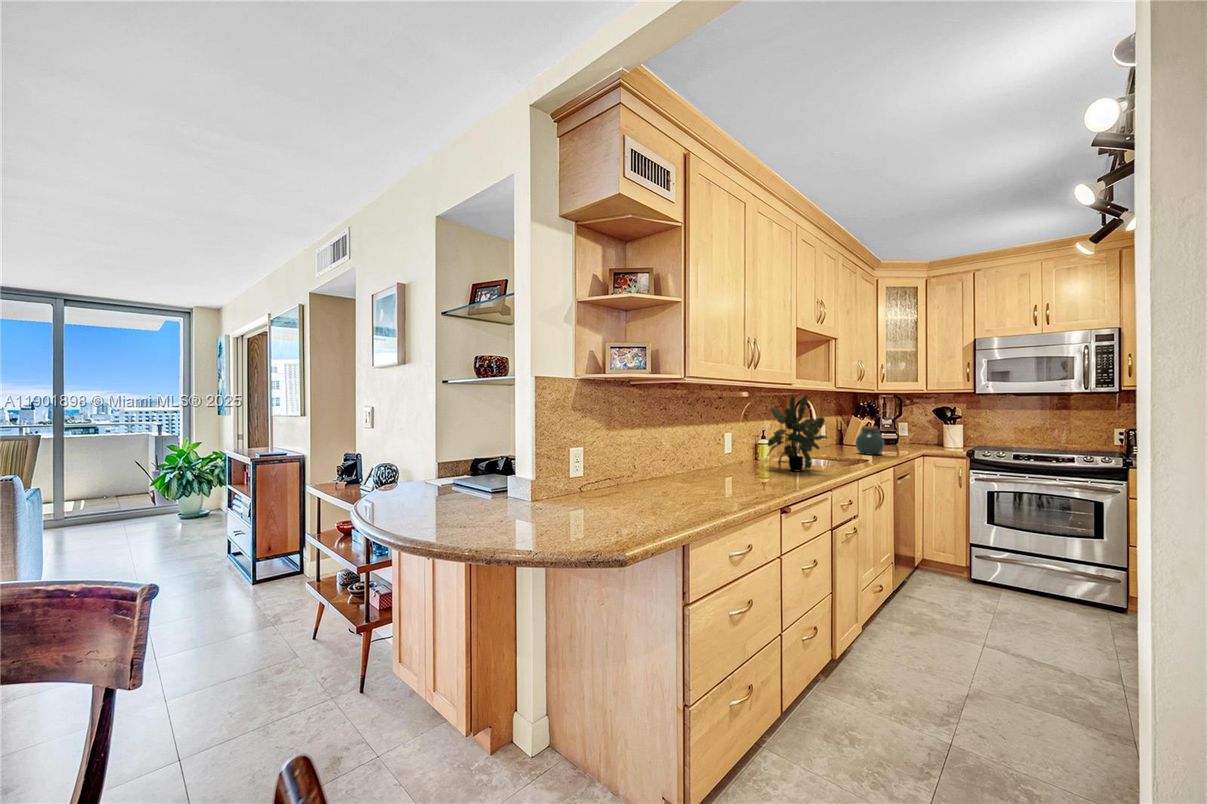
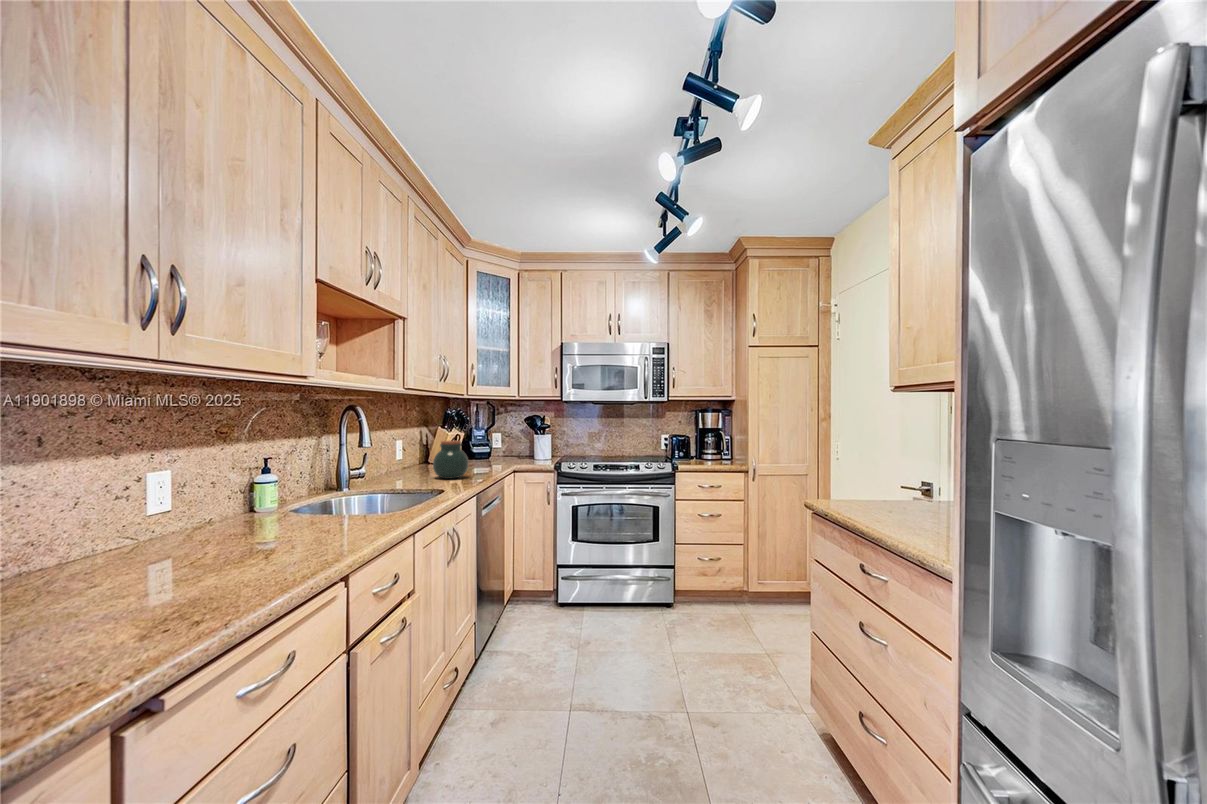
potted plant: present [768,395,827,472] -> none [192,391,344,551]

